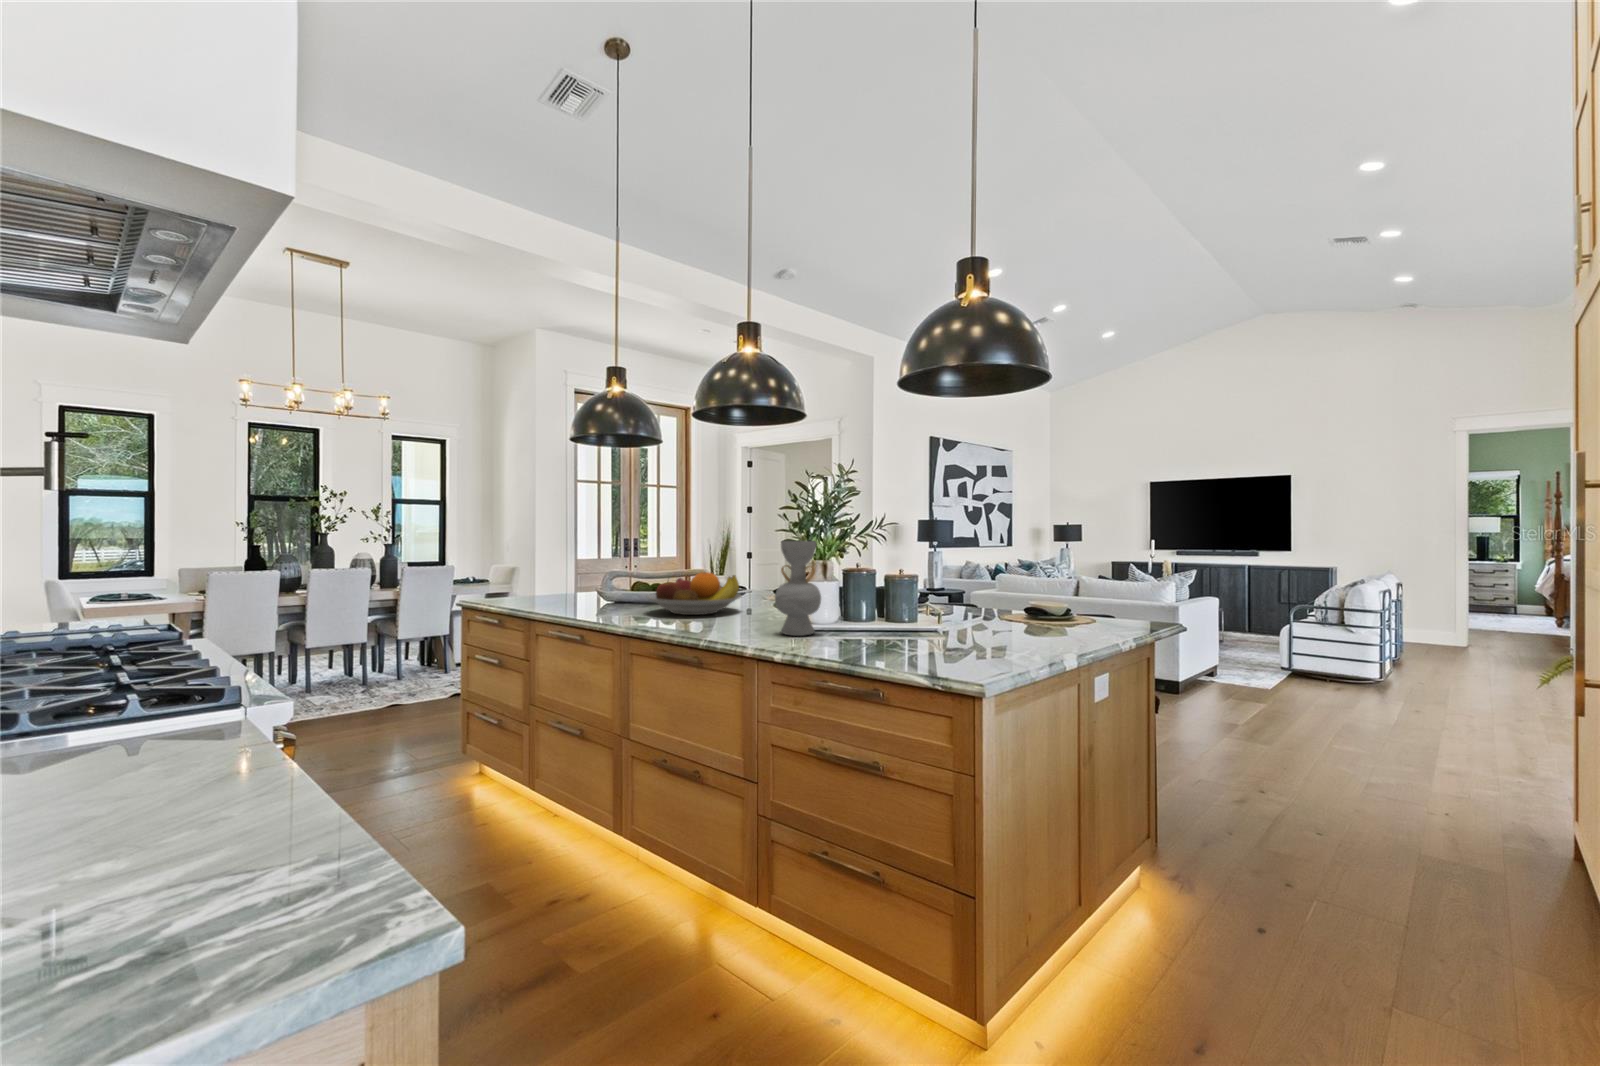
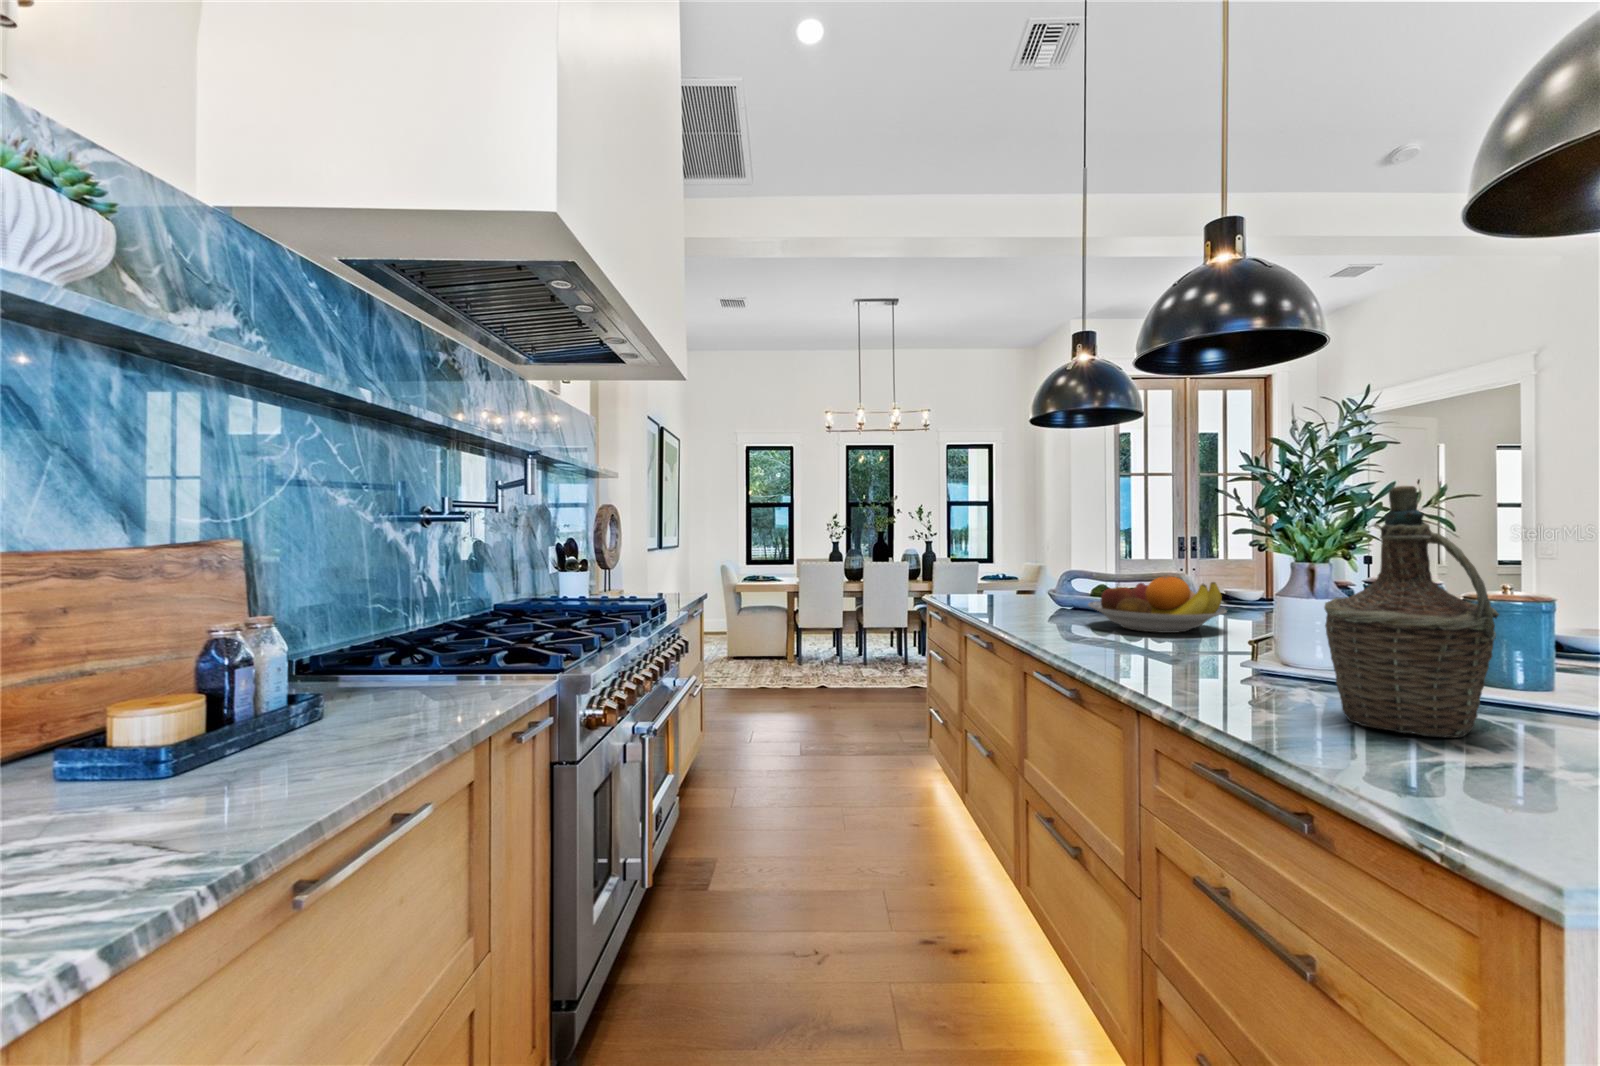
bottle: none [839,518,912,650] -> present [1324,486,1499,738]
decorative vase: present [775,540,821,636] -> none [1232,531,1320,683]

